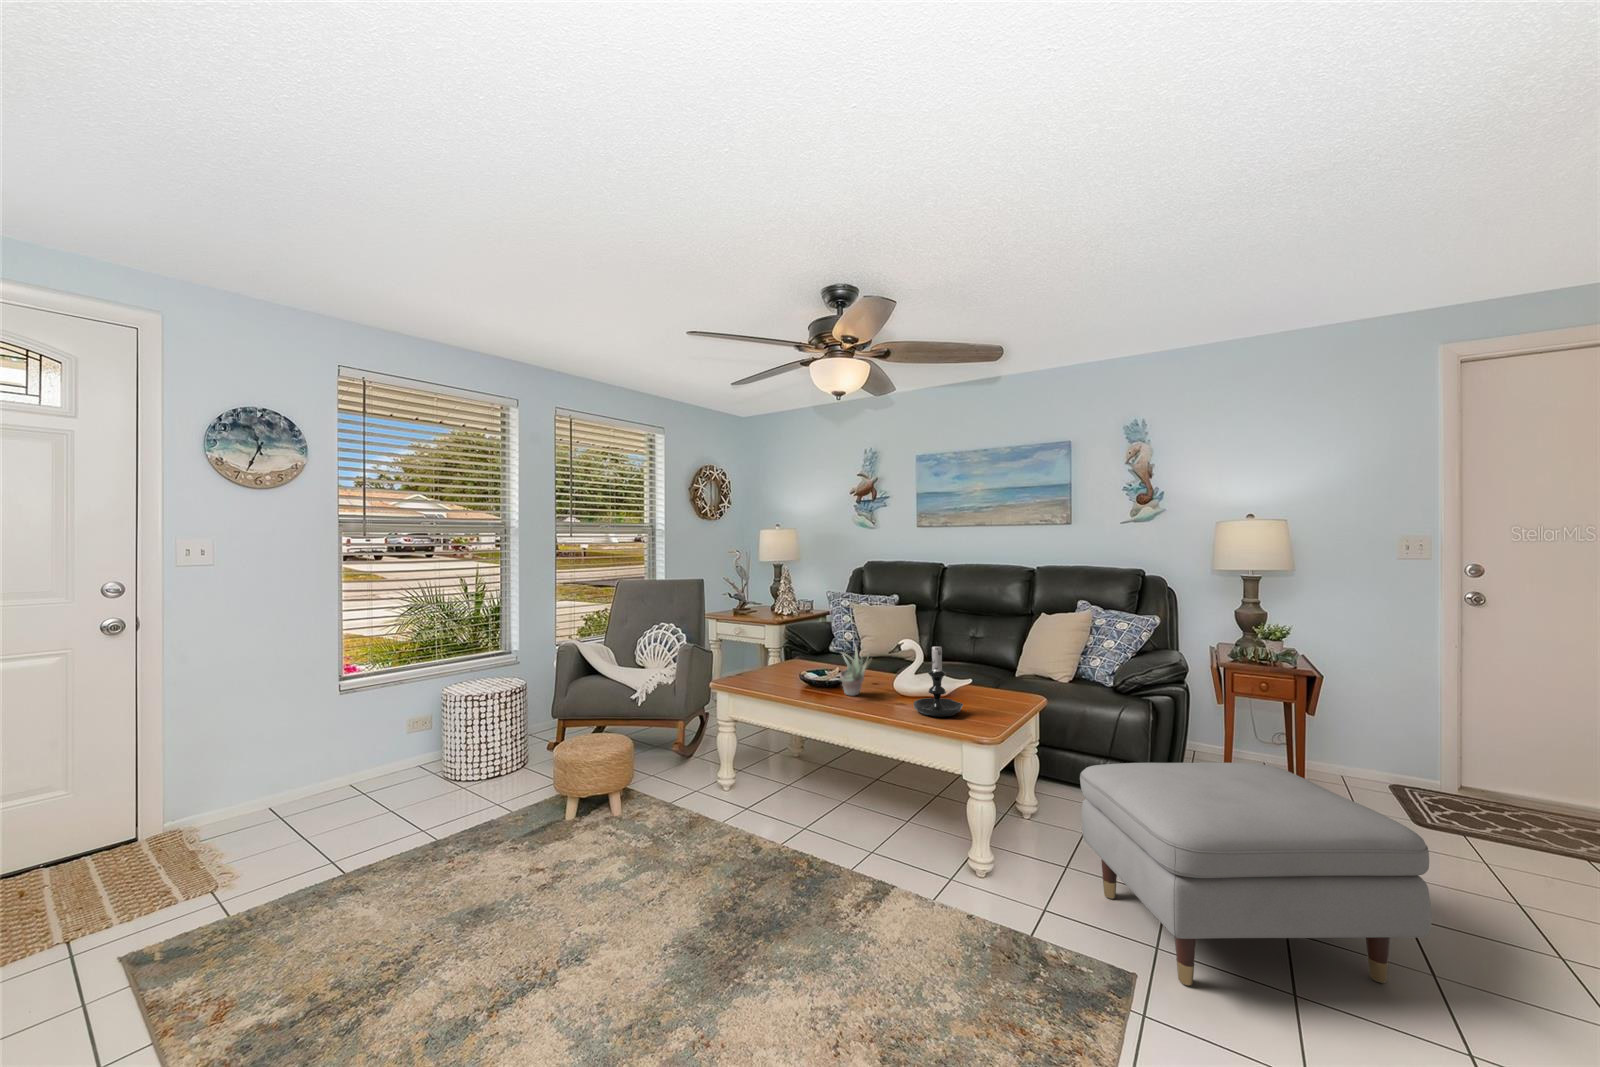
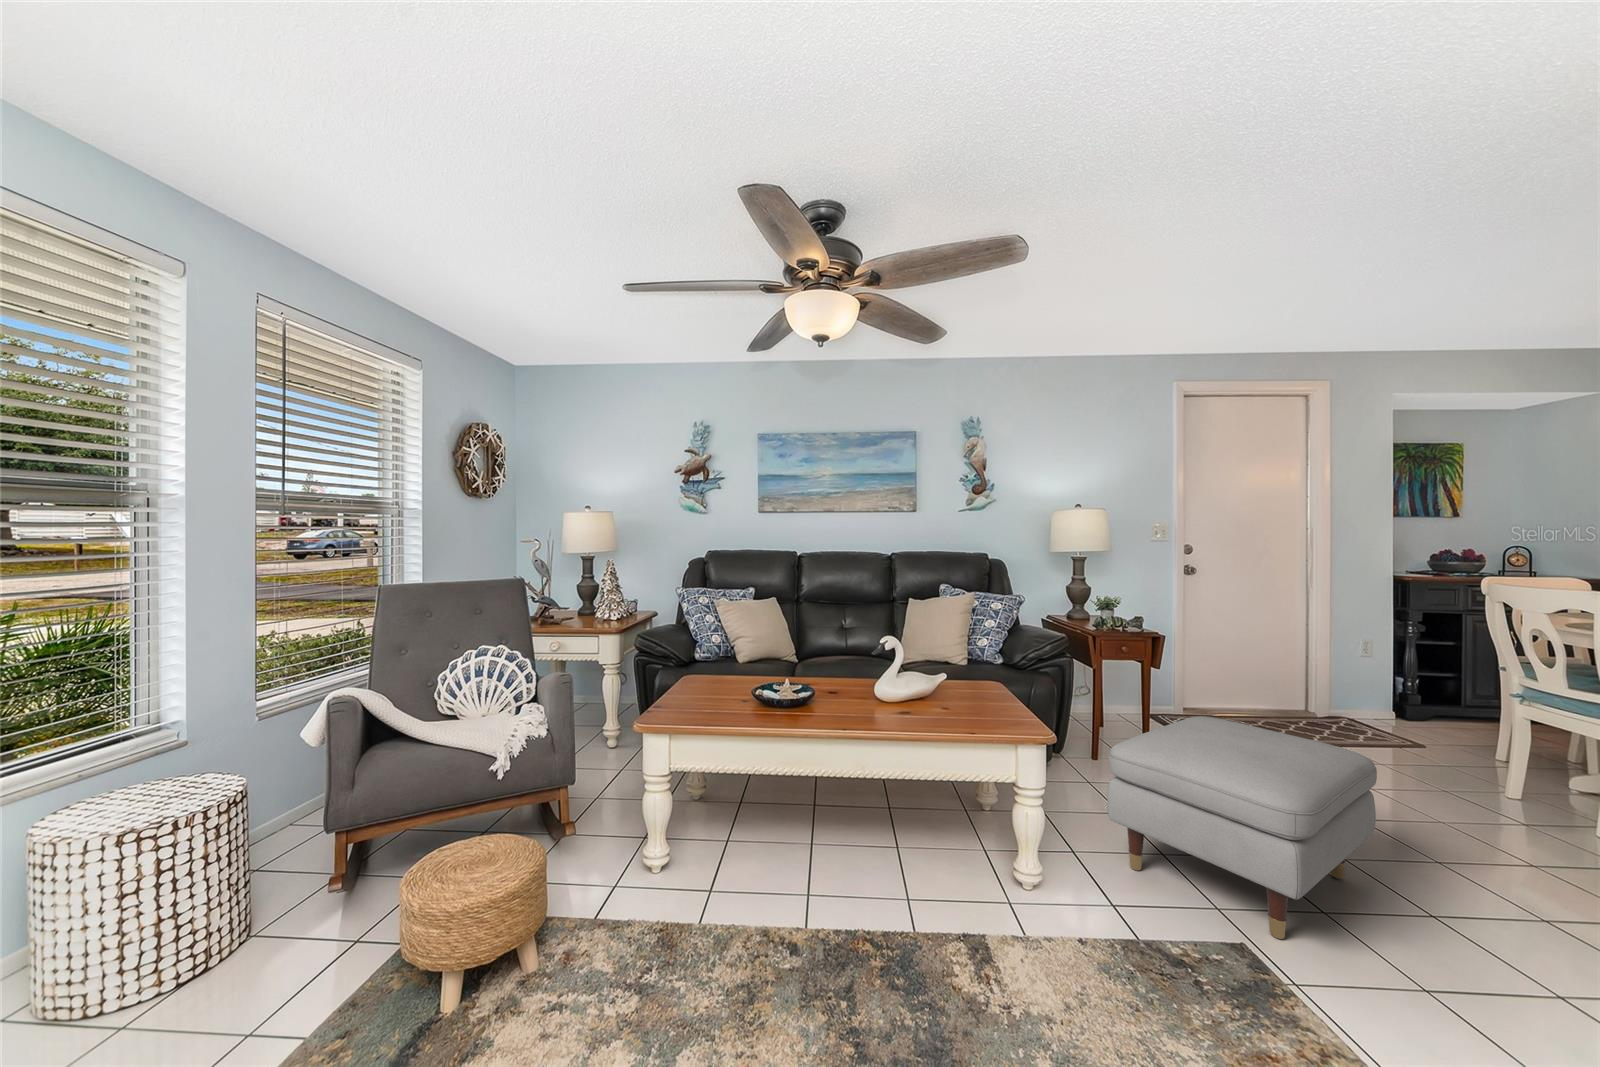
candle holder: present [913,642,963,717] -> none [918,637,974,721]
succulent plant: present [839,644,872,696] -> none [811,647,856,711]

